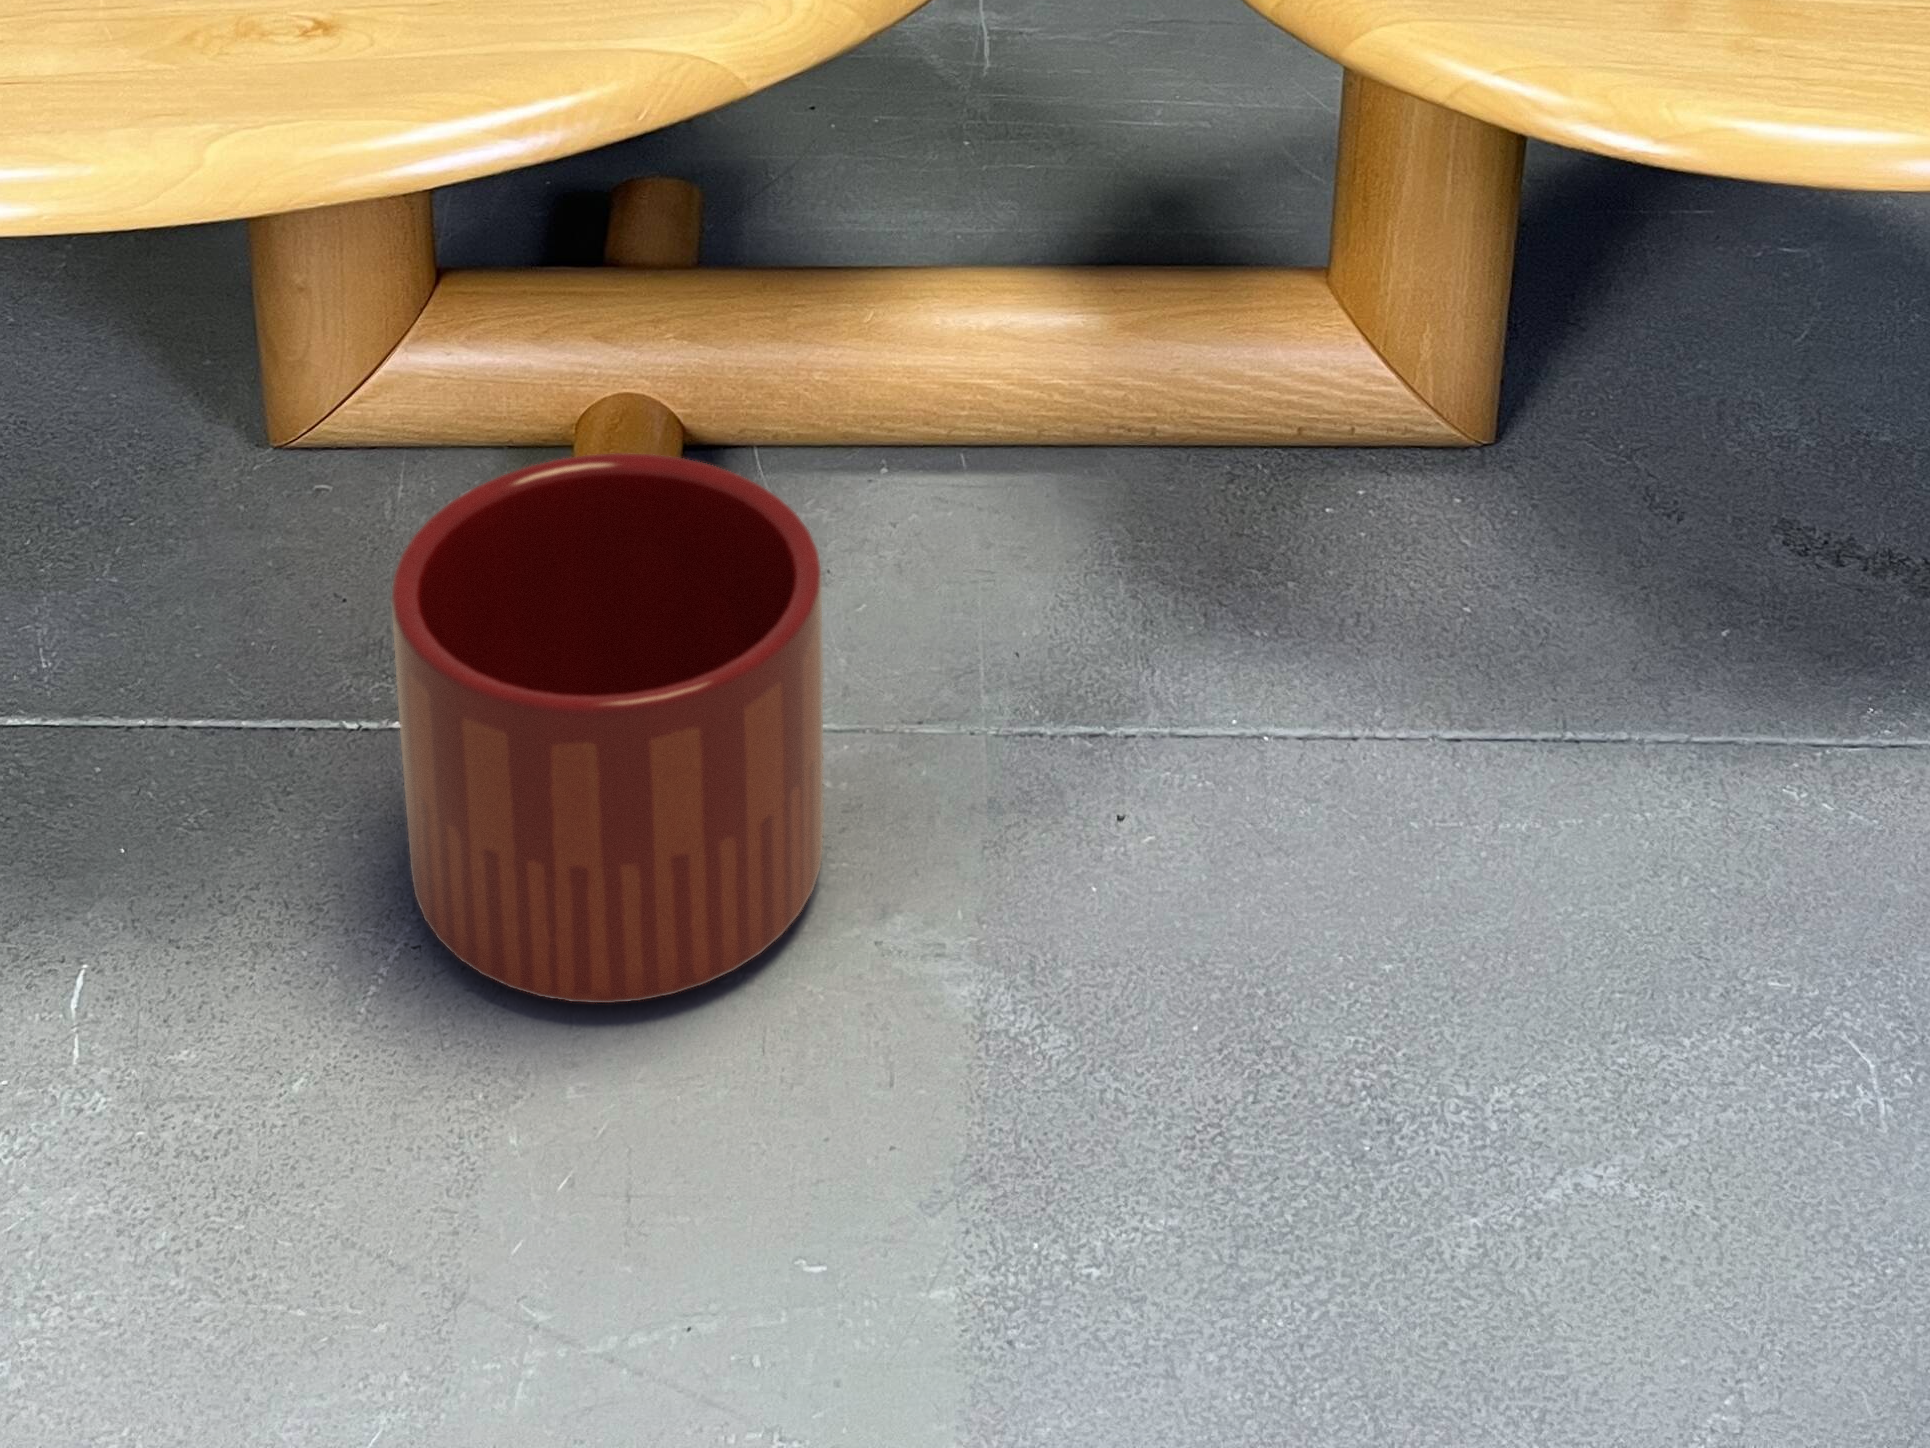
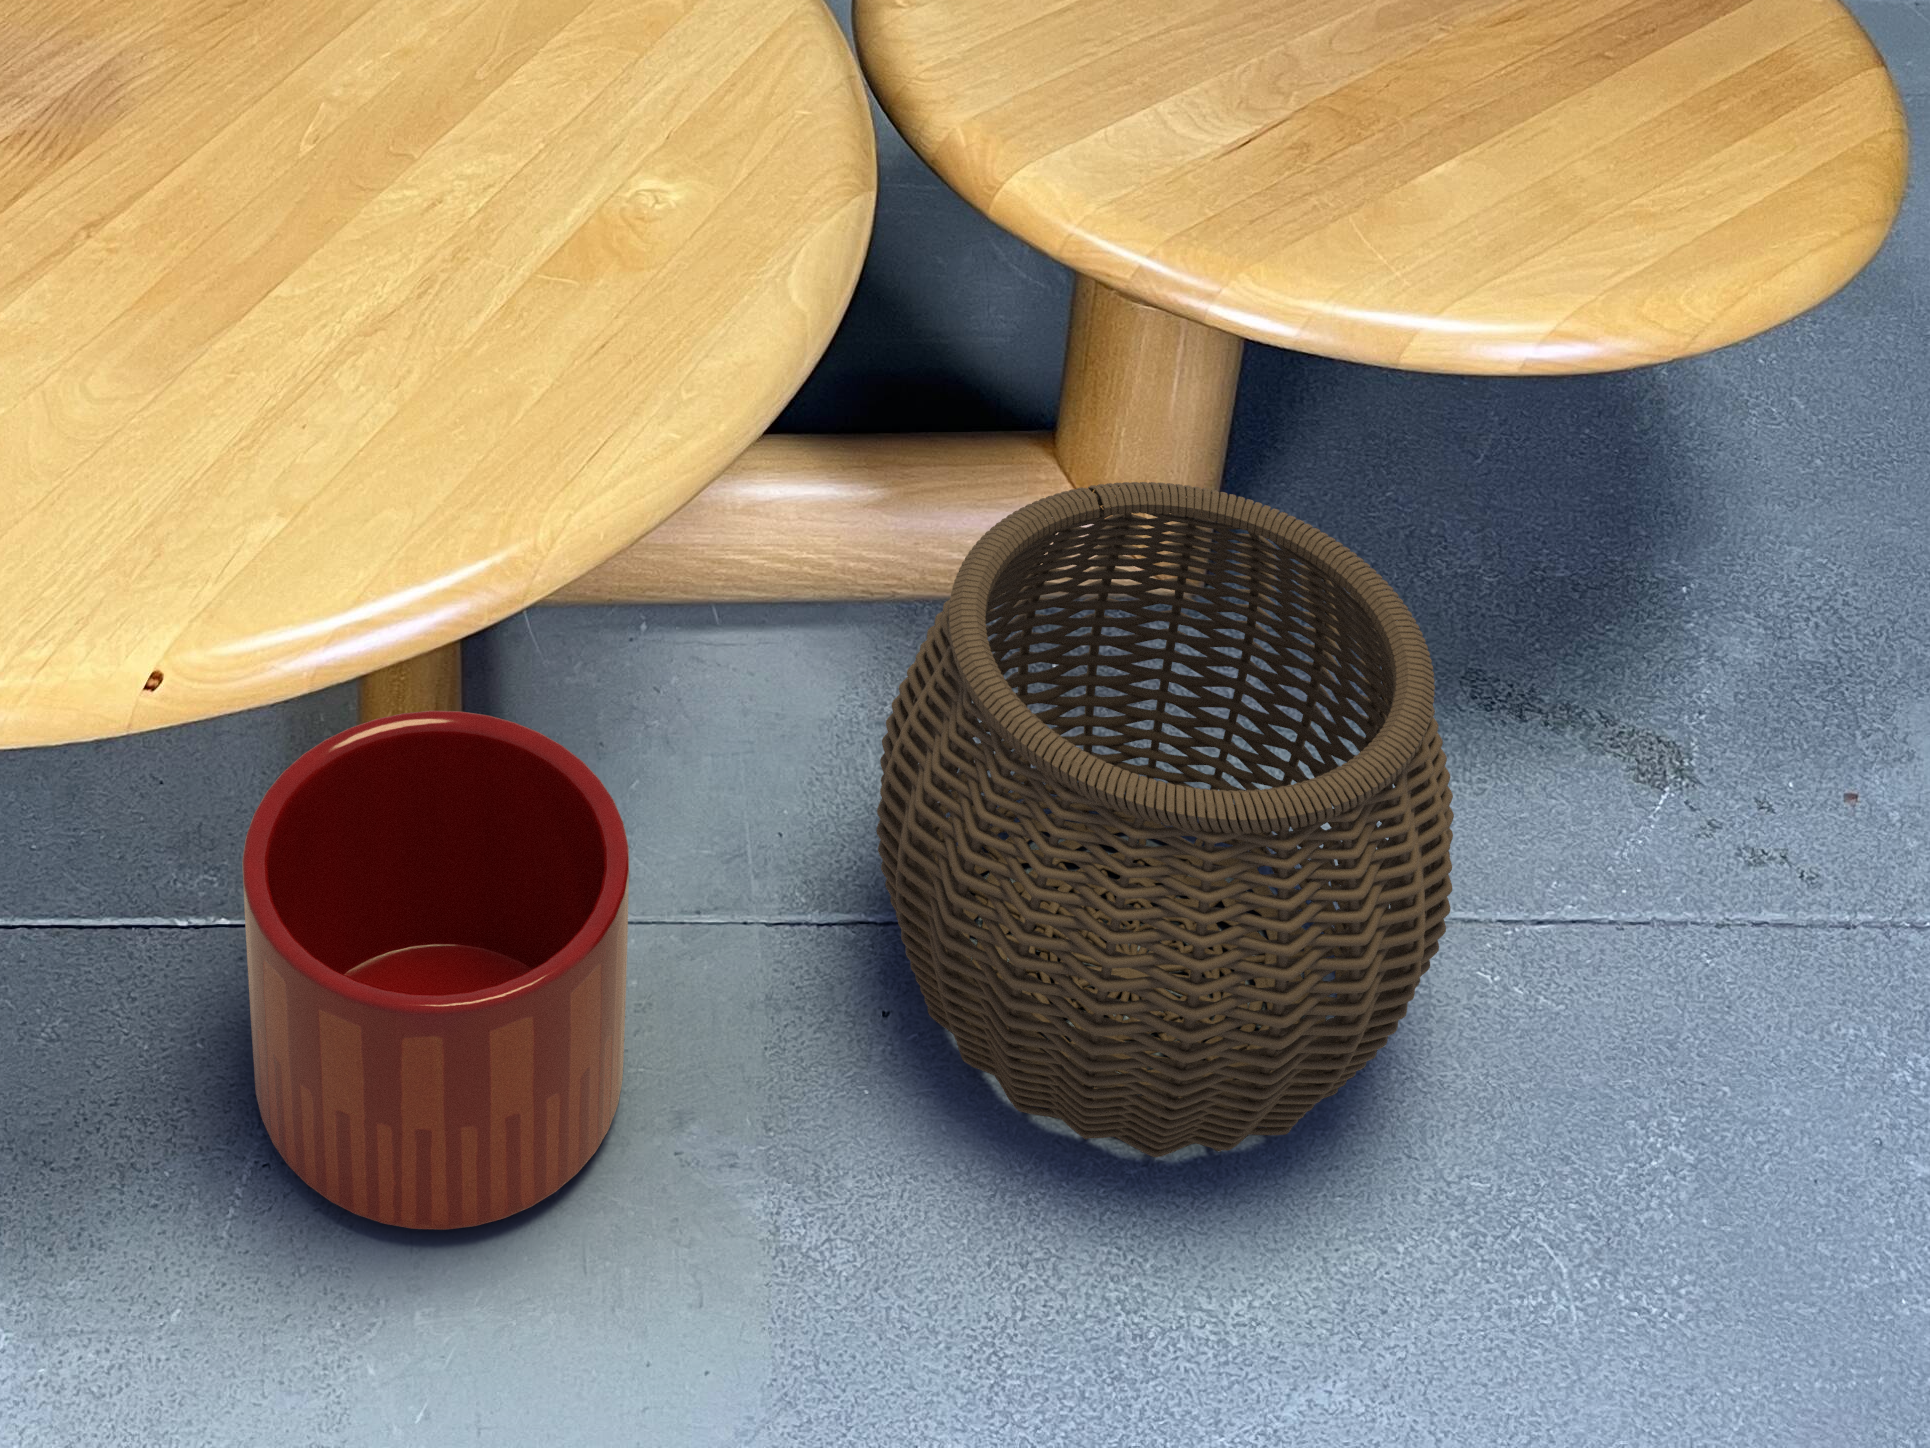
woven basket: none [1110,226,1739,947] -> present [876,482,1454,1157]

